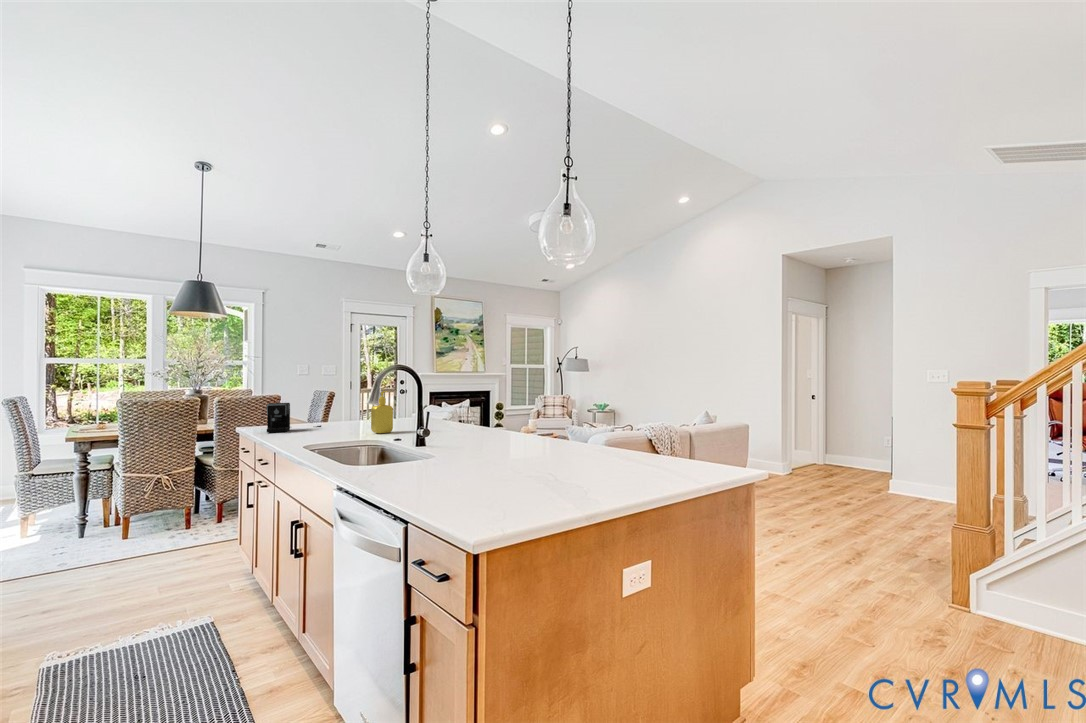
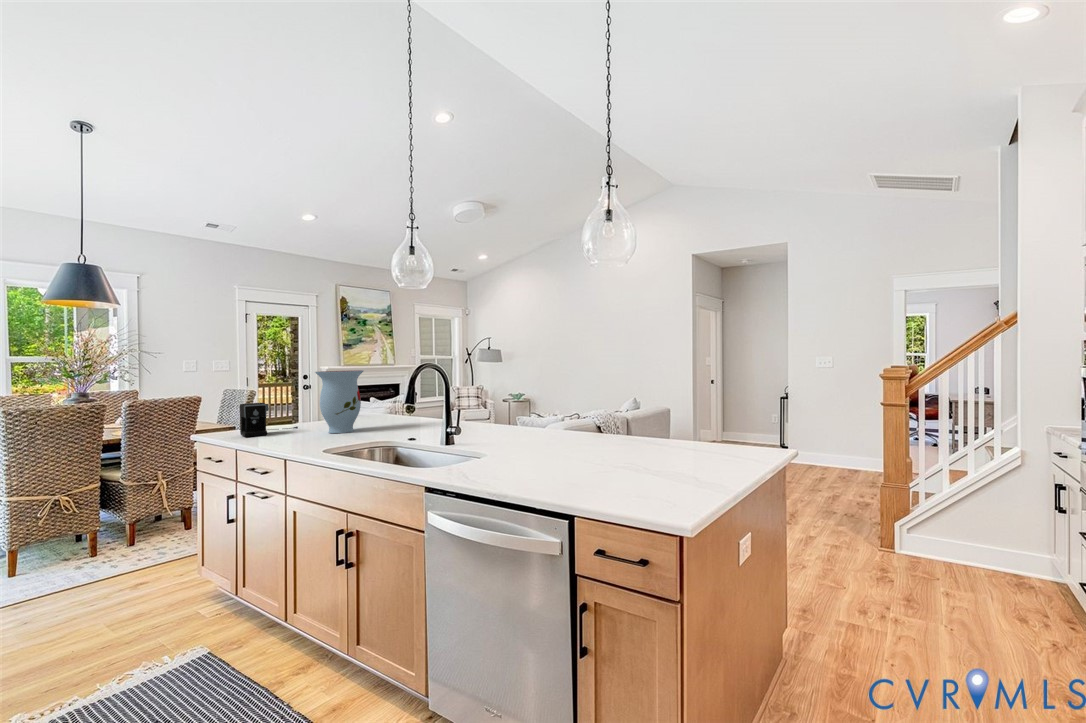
vase: none [320,375,365,433] -> present [315,370,363,433]
soap dispenser: present [371,391,393,434] -> none [381,385,404,431]

